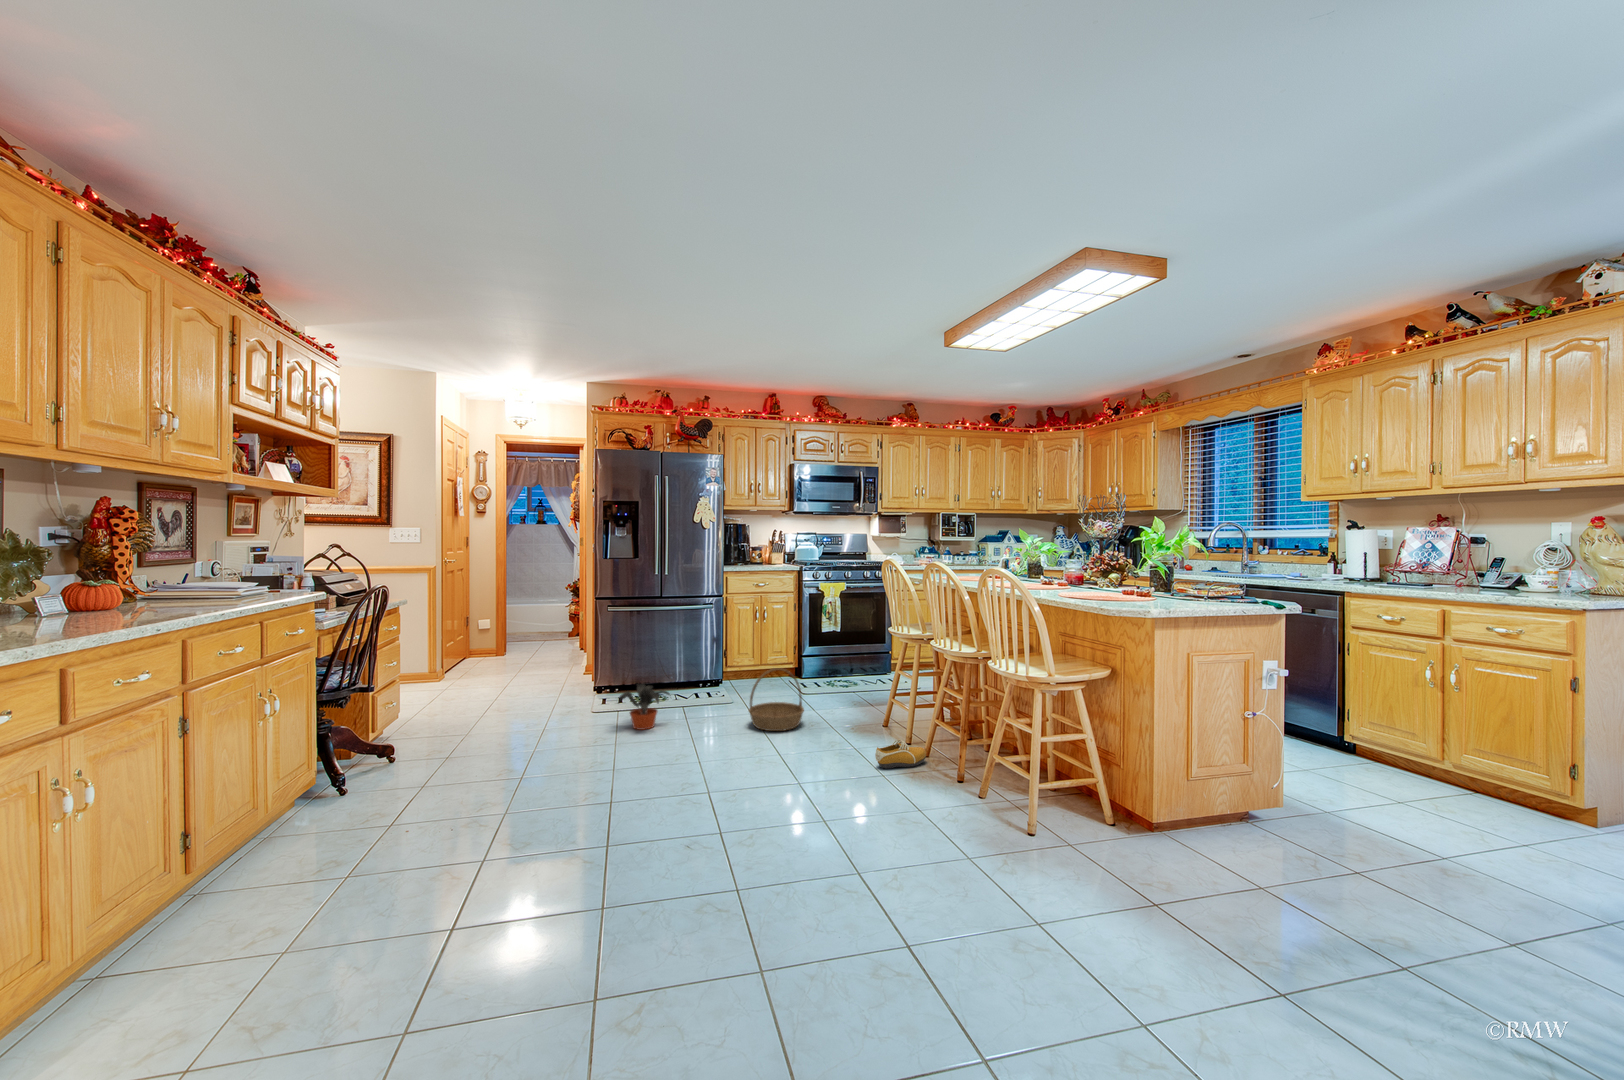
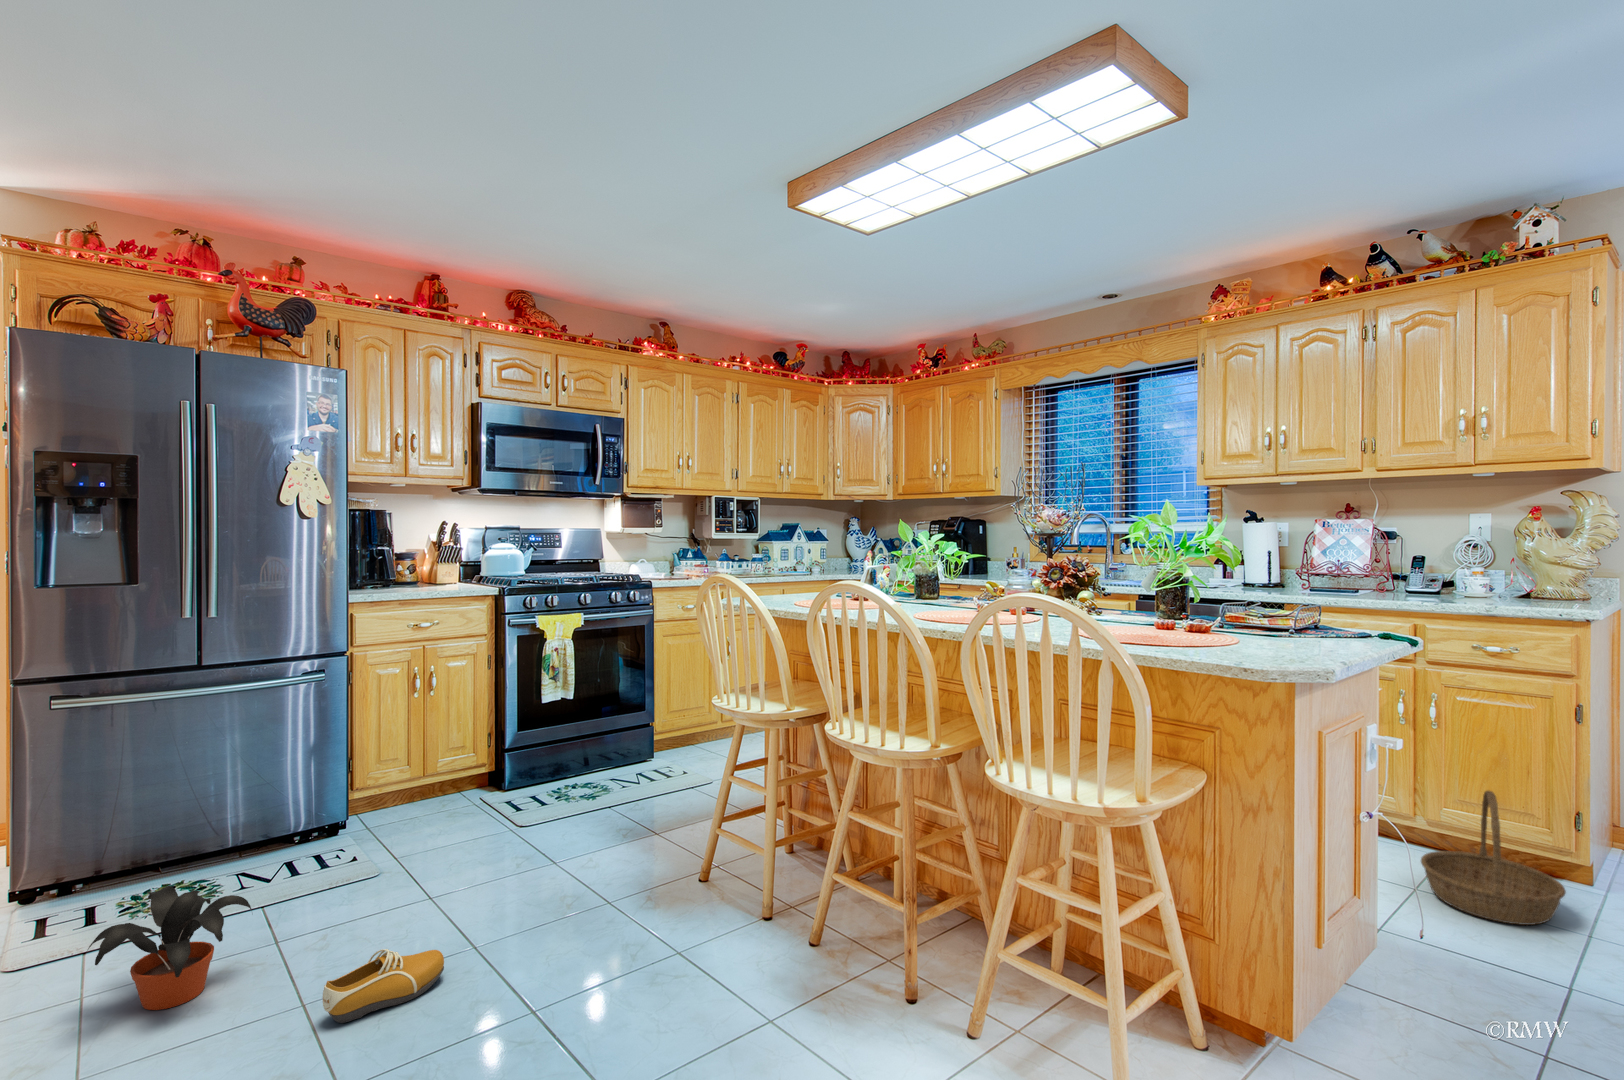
basket: present [749,668,804,731] -> present [1421,791,1566,925]
shoe: present [875,740,926,768] -> present [323,949,444,1023]

